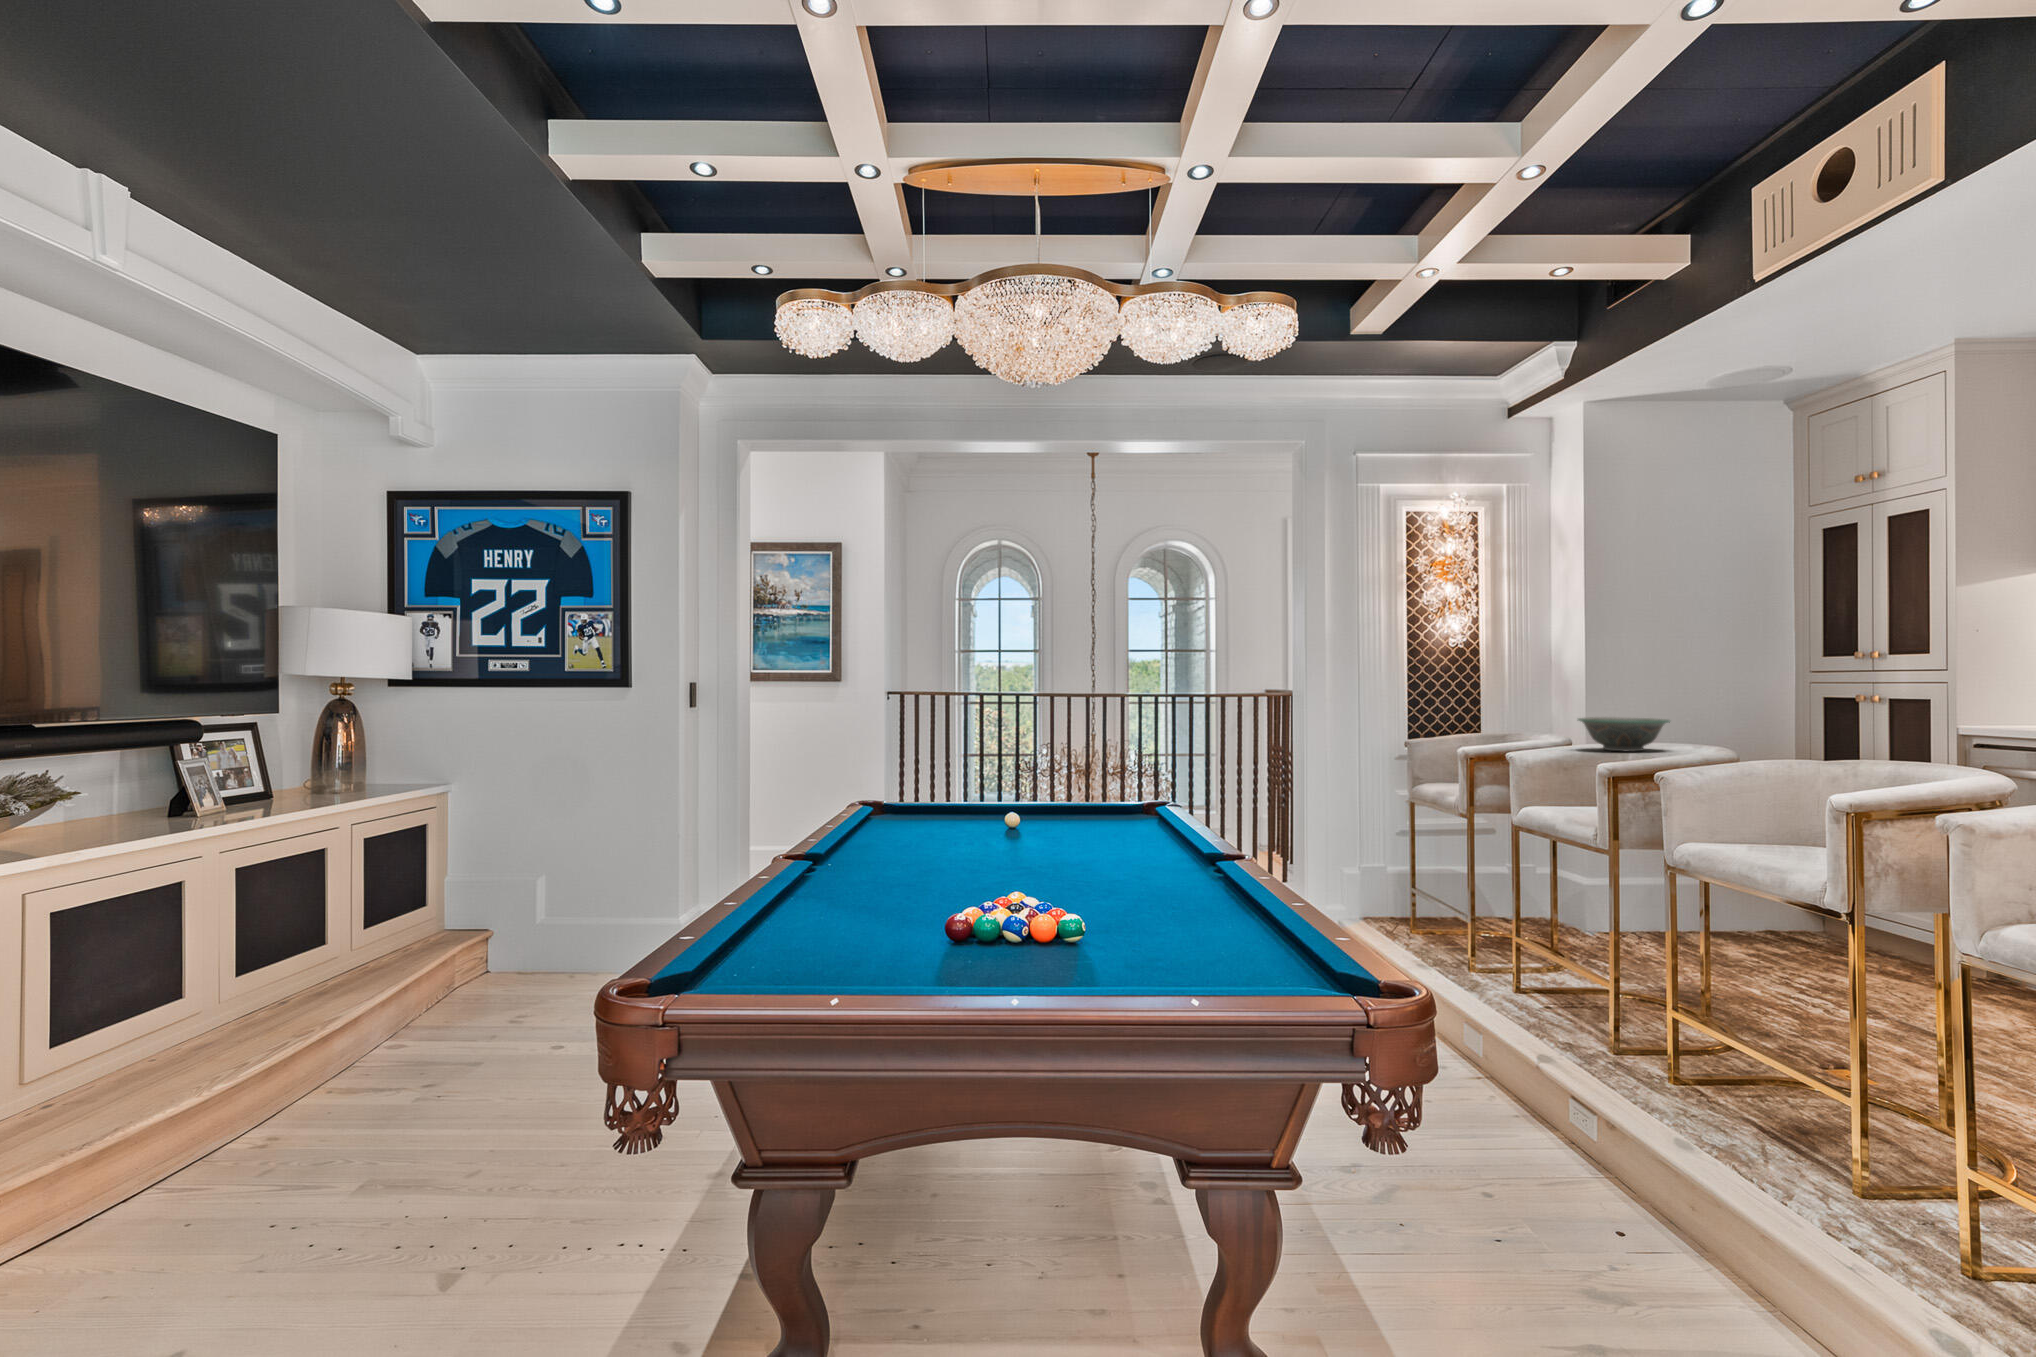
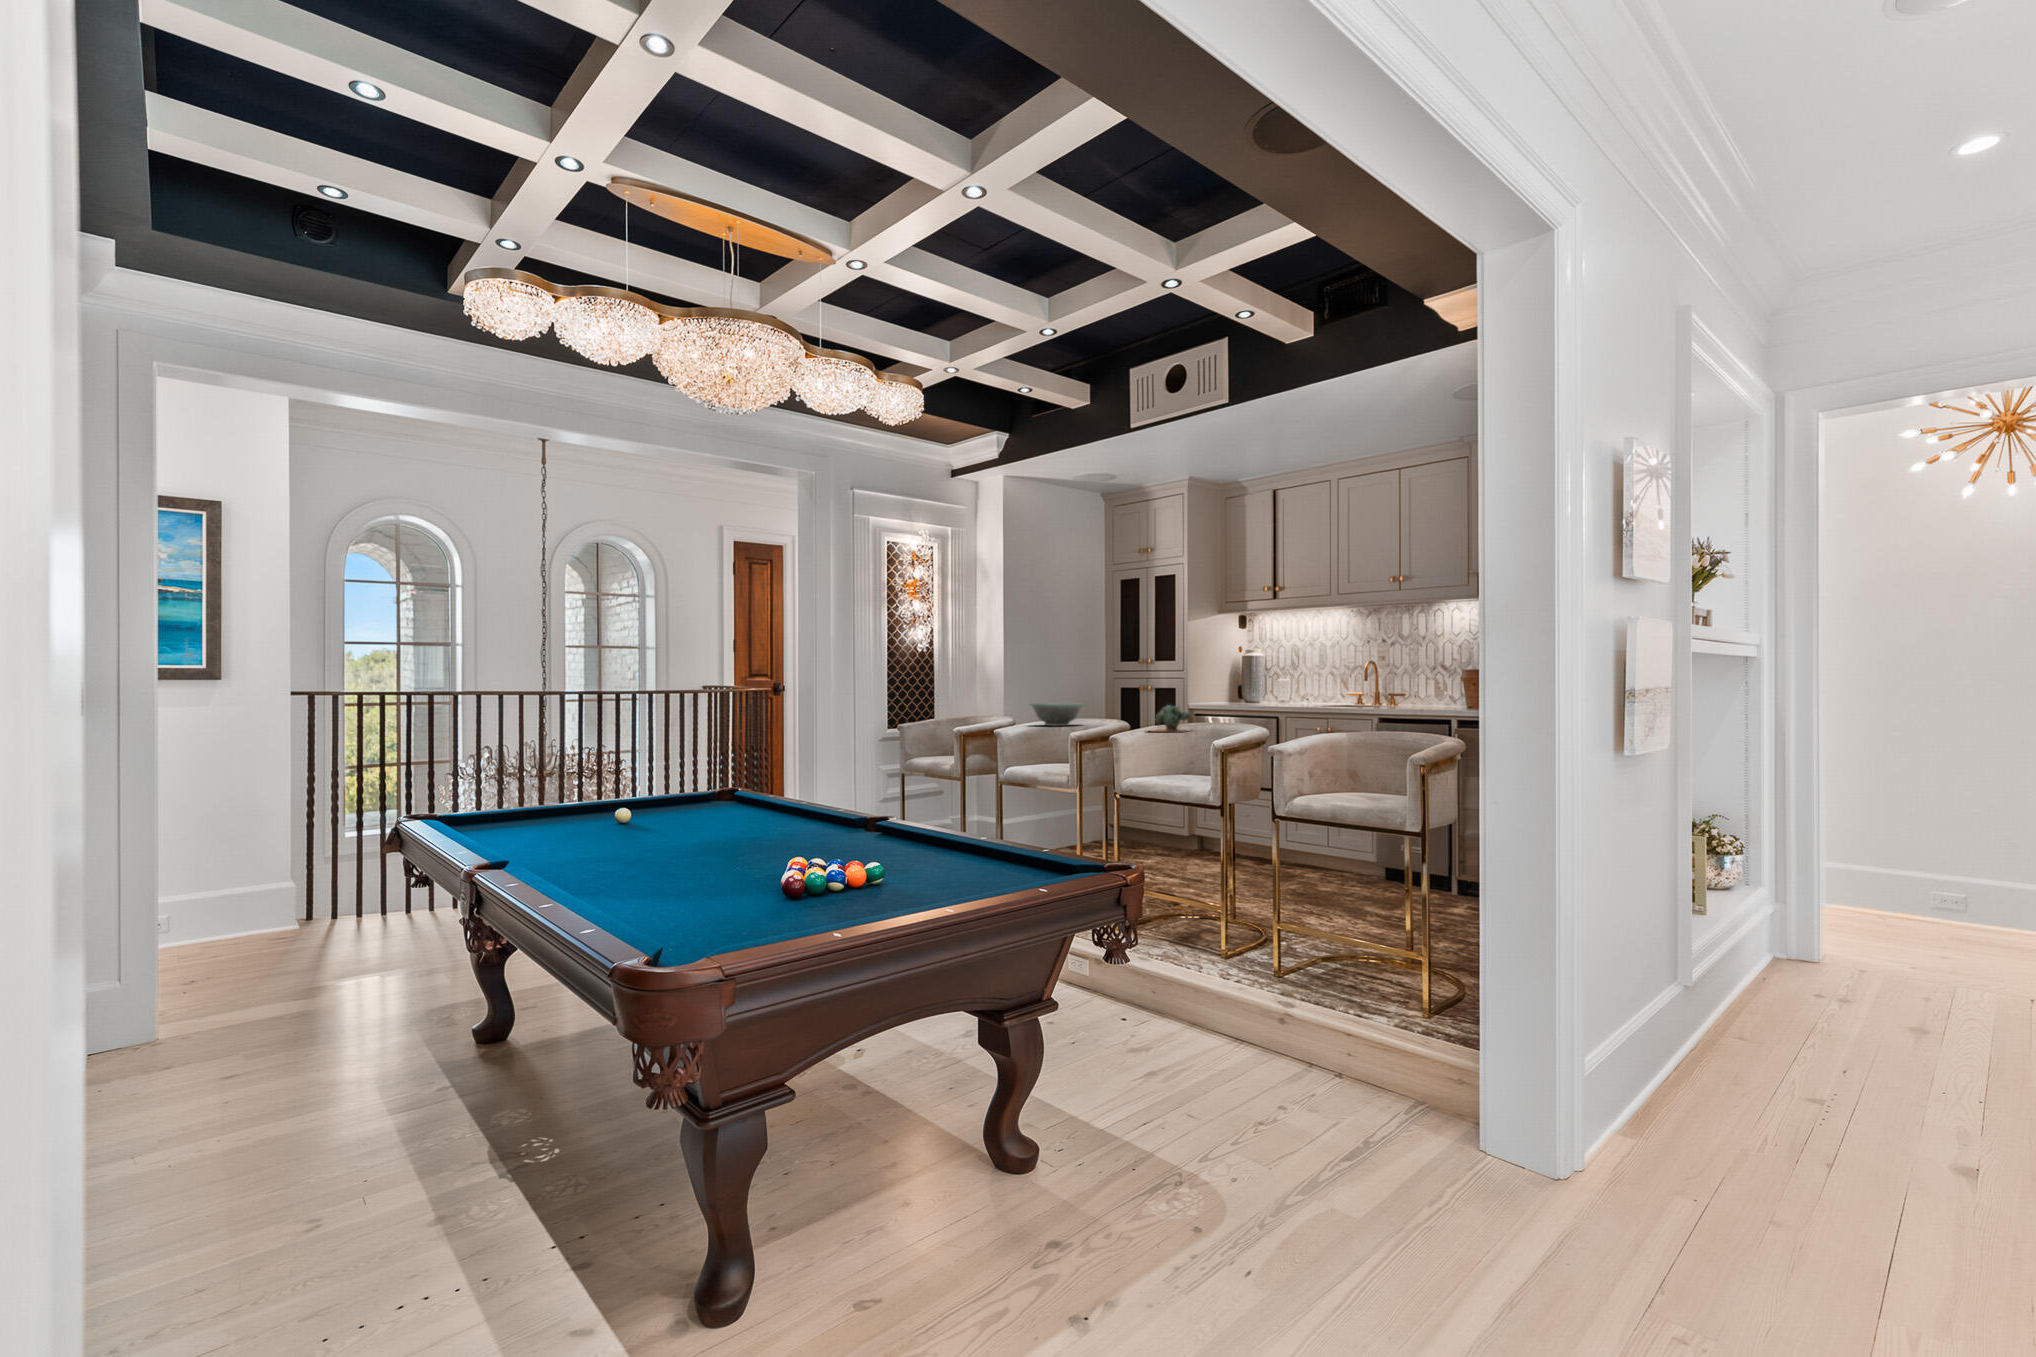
succulent plant: none [1733,727,1843,774] -> present [1151,705,1190,732]

